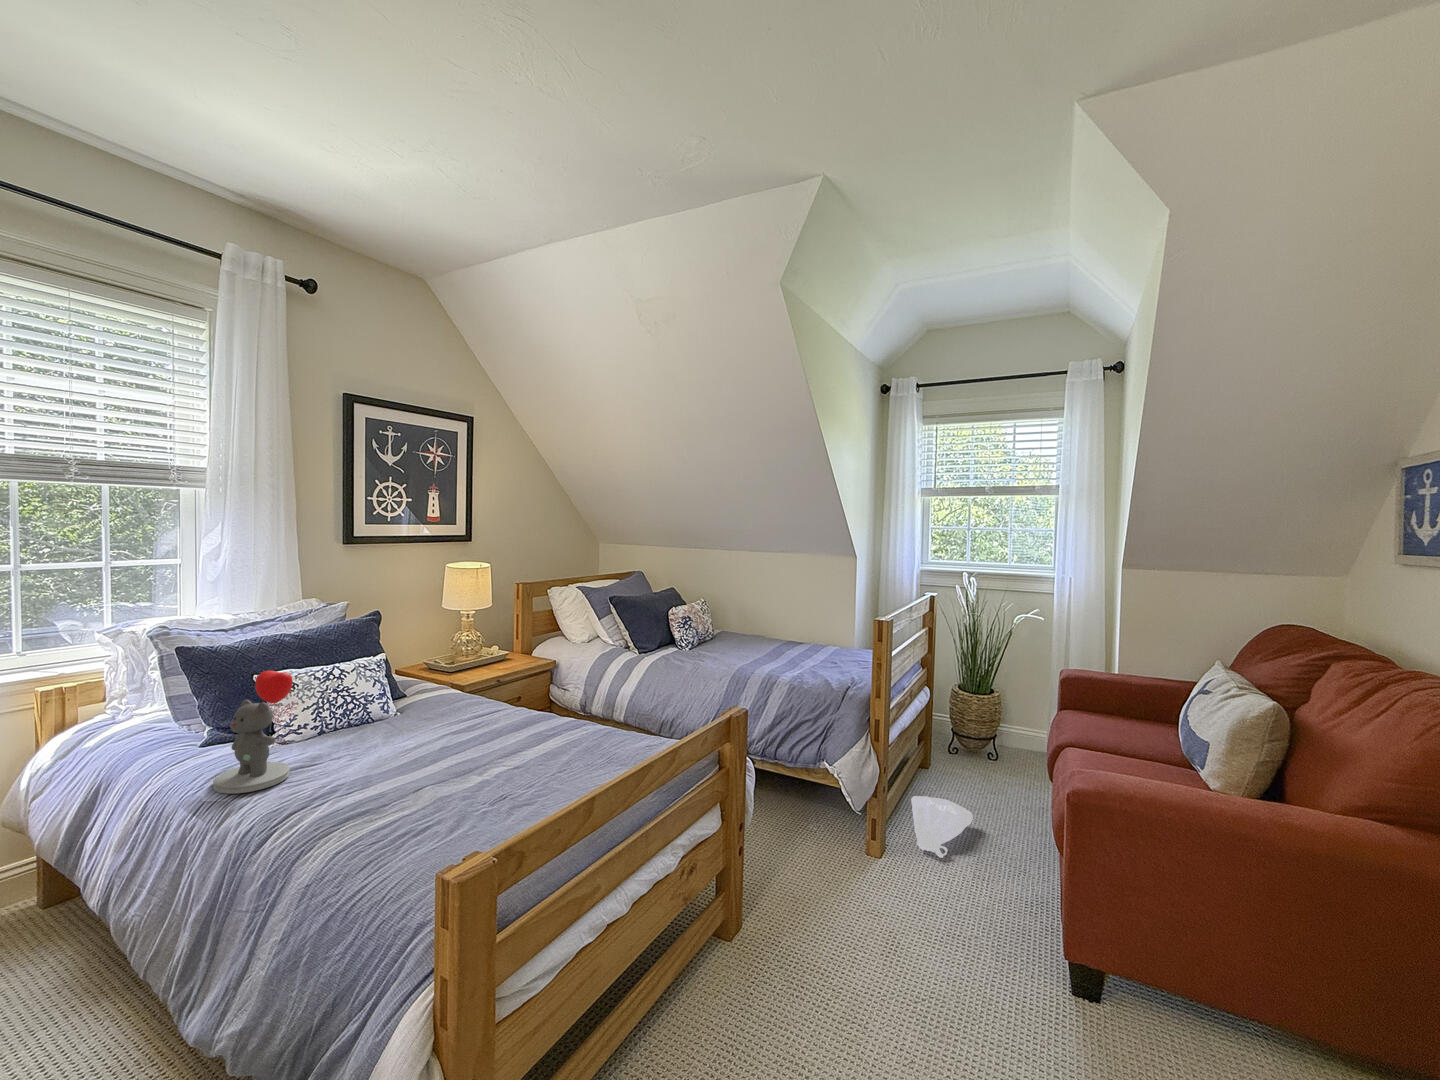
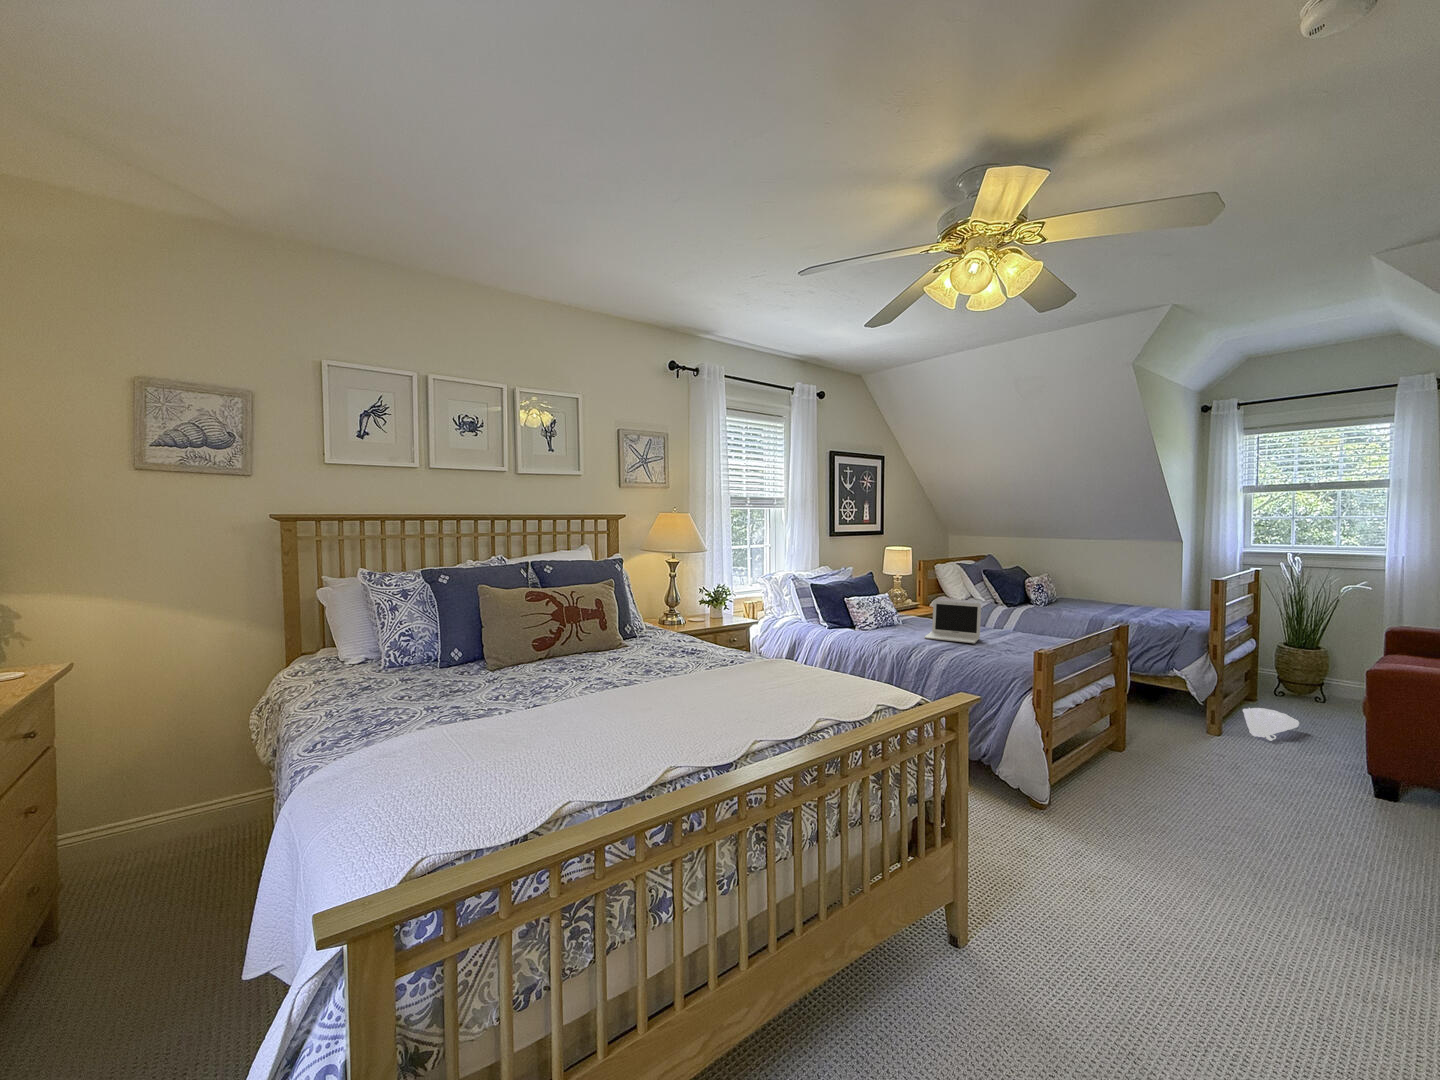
teddy bear: present [213,670,293,794] -> none [862,587,897,640]
laptop: none [376,679,506,779] -> present [925,600,981,643]

